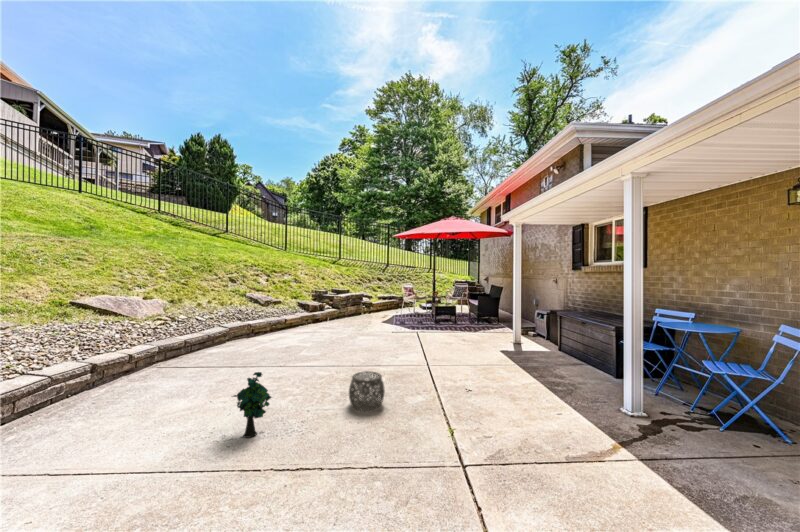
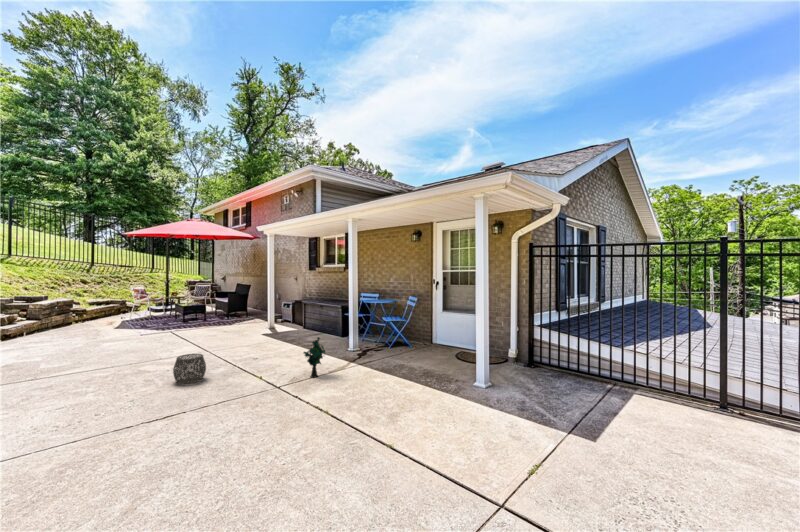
decorative plant: present [233,372,271,438] -> present [304,337,325,378]

